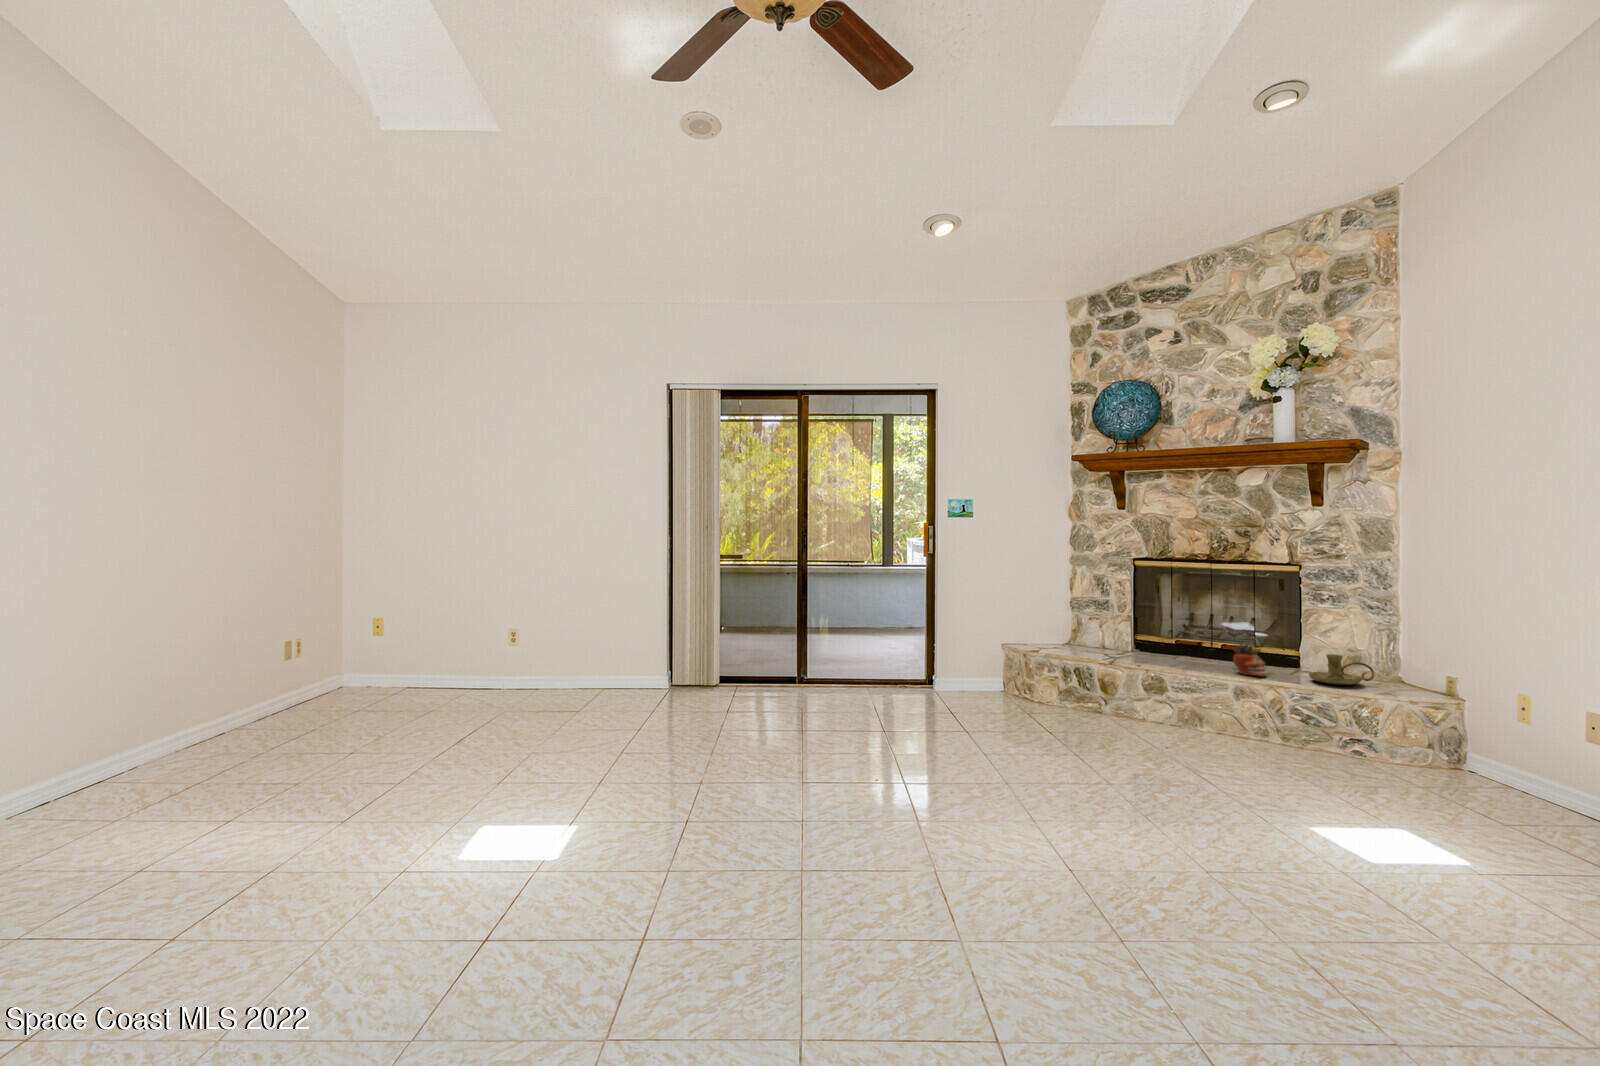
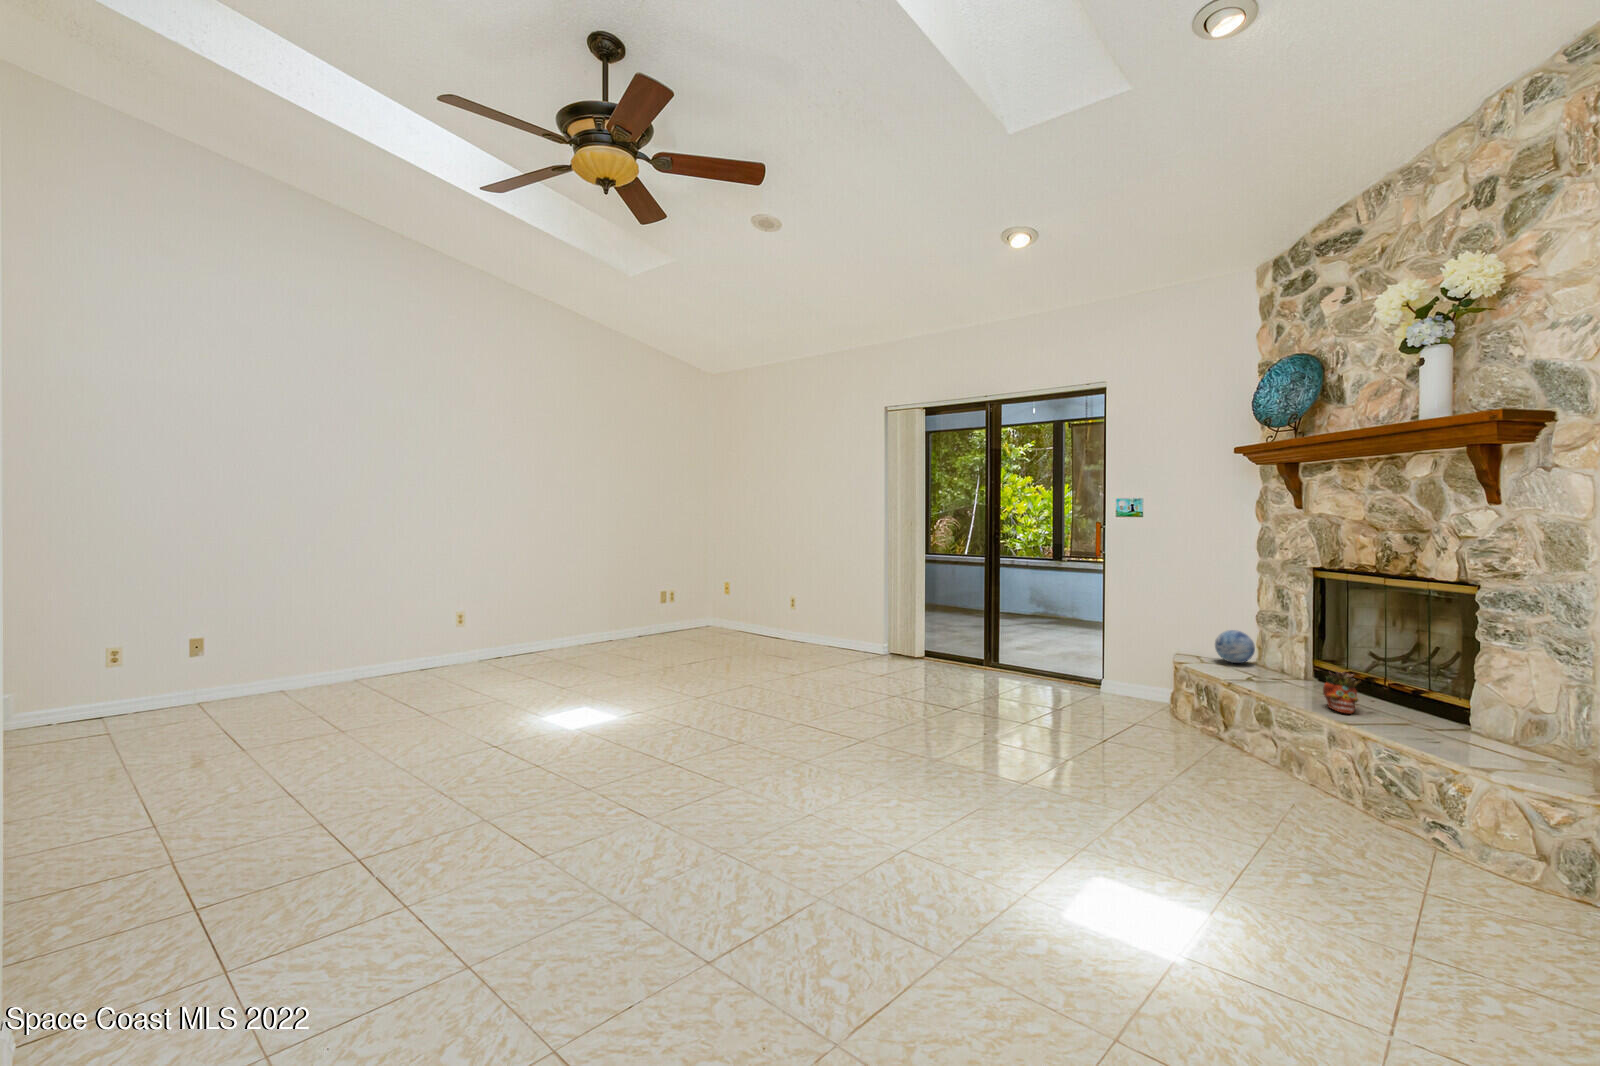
decorative orb: none [1086,624,1119,655] -> present [1215,630,1255,663]
candle holder: present [1309,654,1375,685] -> none [1389,701,1483,747]

